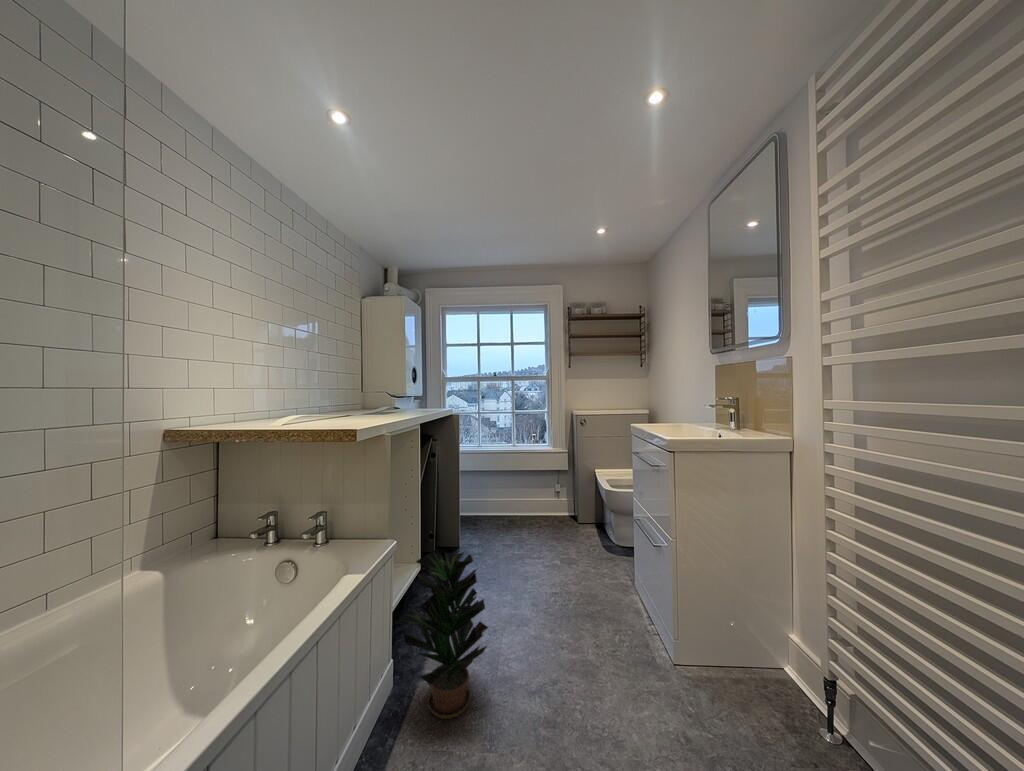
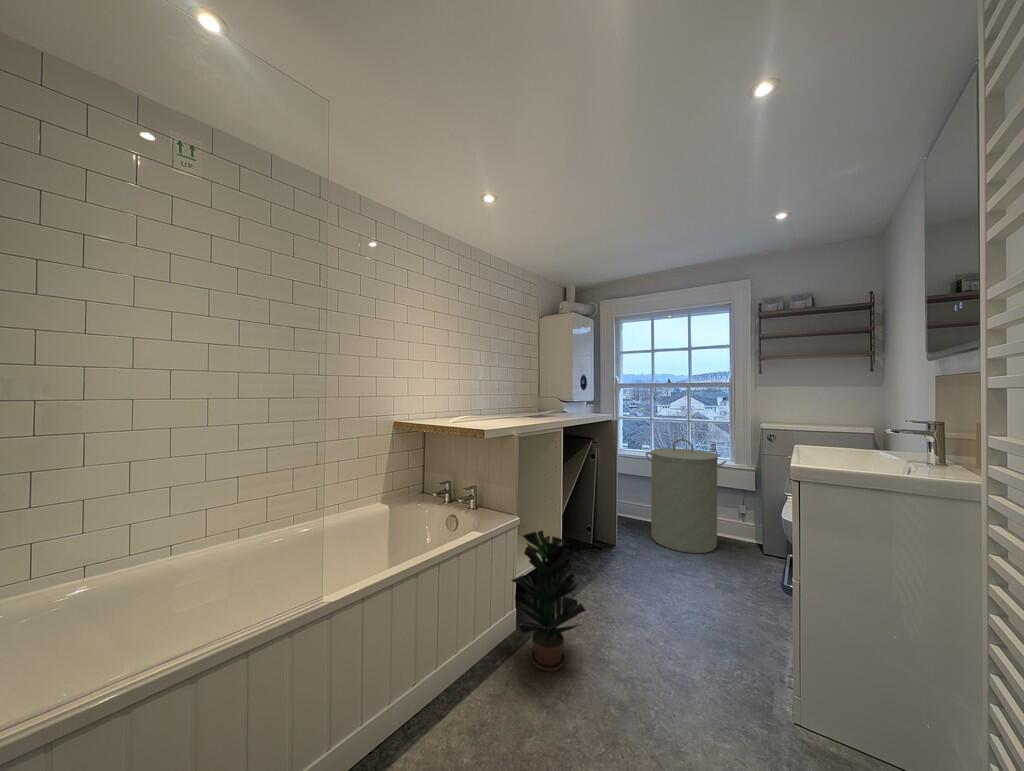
laundry hamper: none [479,430,551,538] -> present [646,439,726,553]

